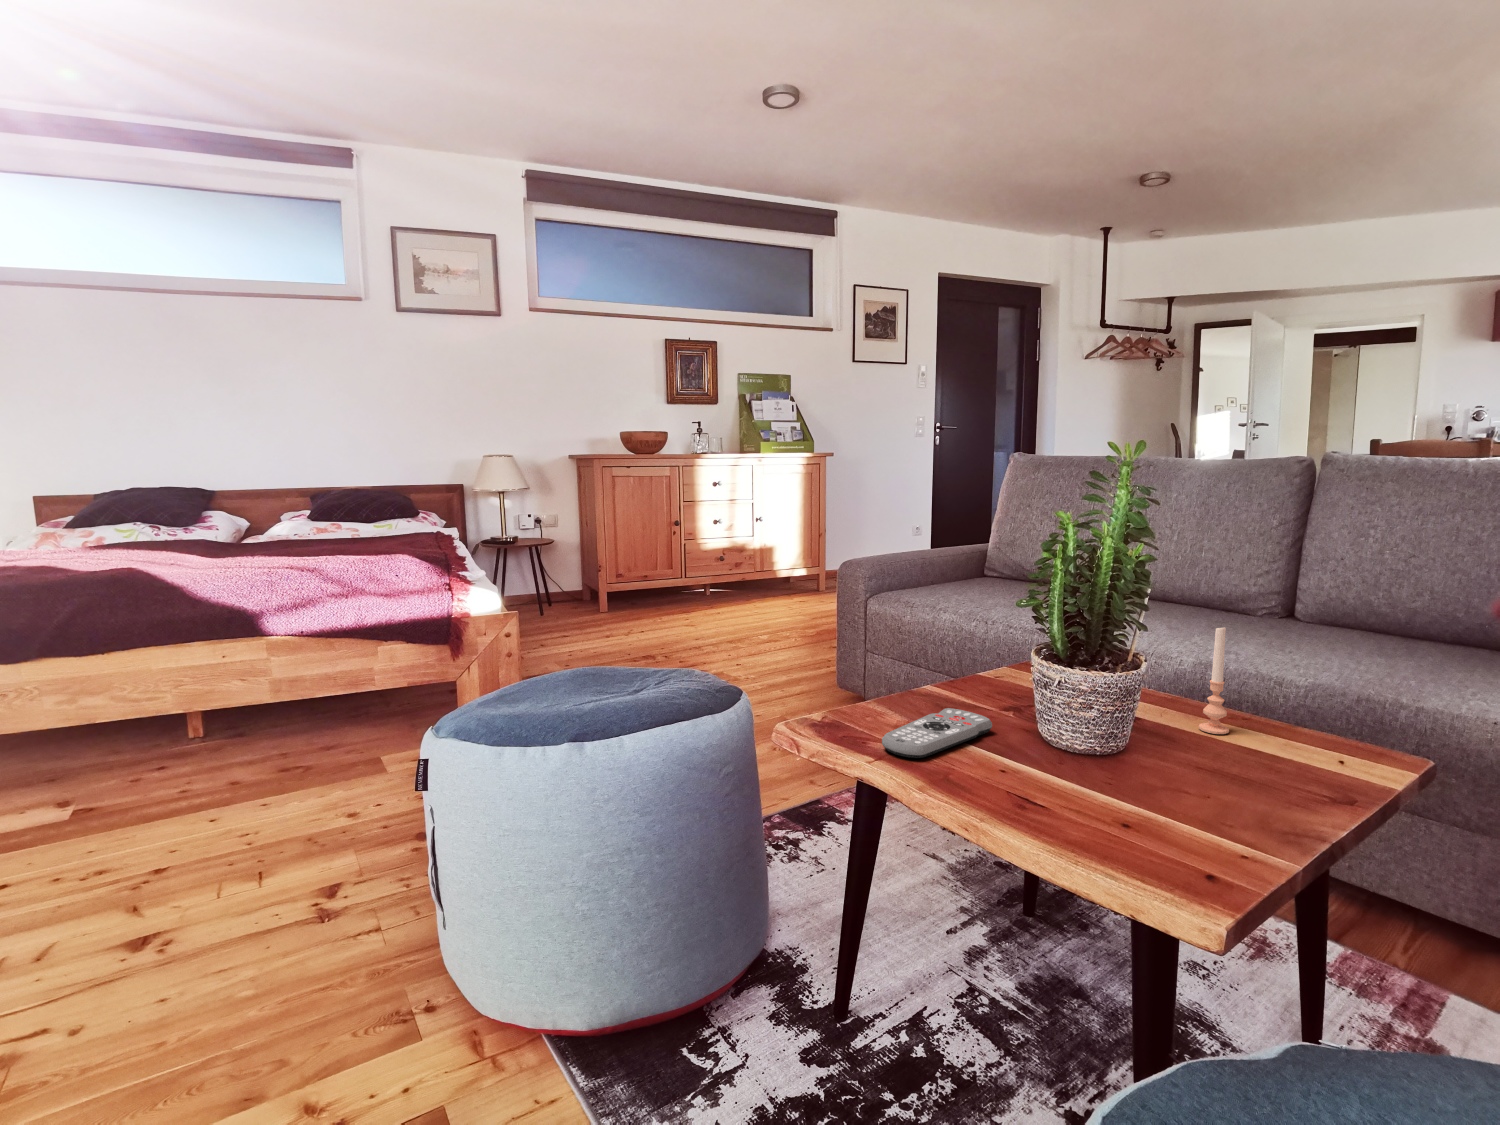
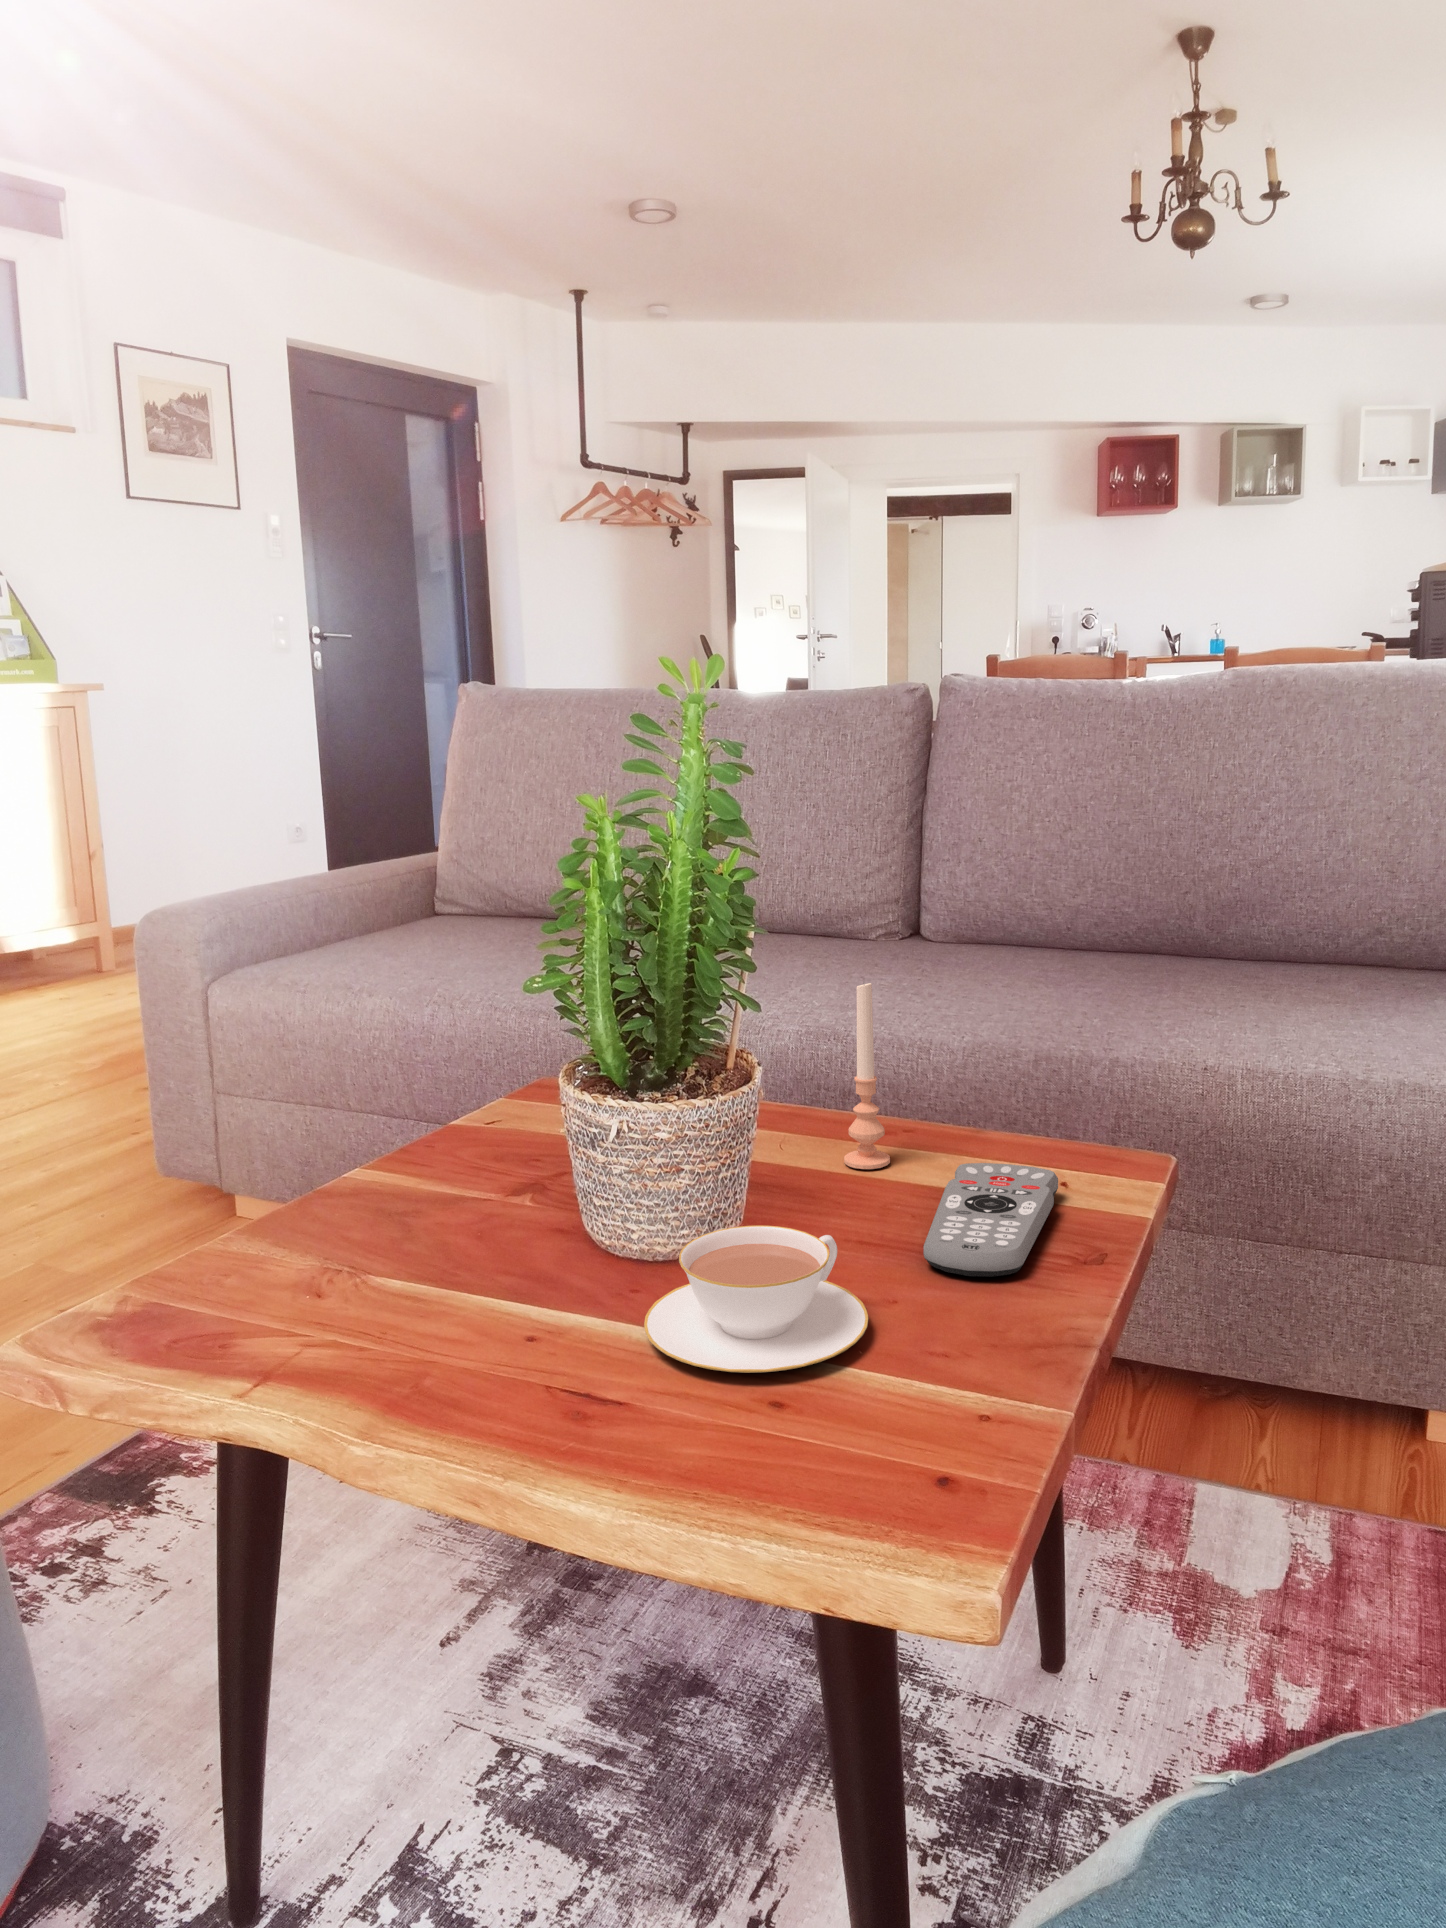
remote control: present [882,708,992,758] -> present [923,1163,1058,1277]
teacup: none [1060,741,1190,817] -> present [644,1225,868,1373]

